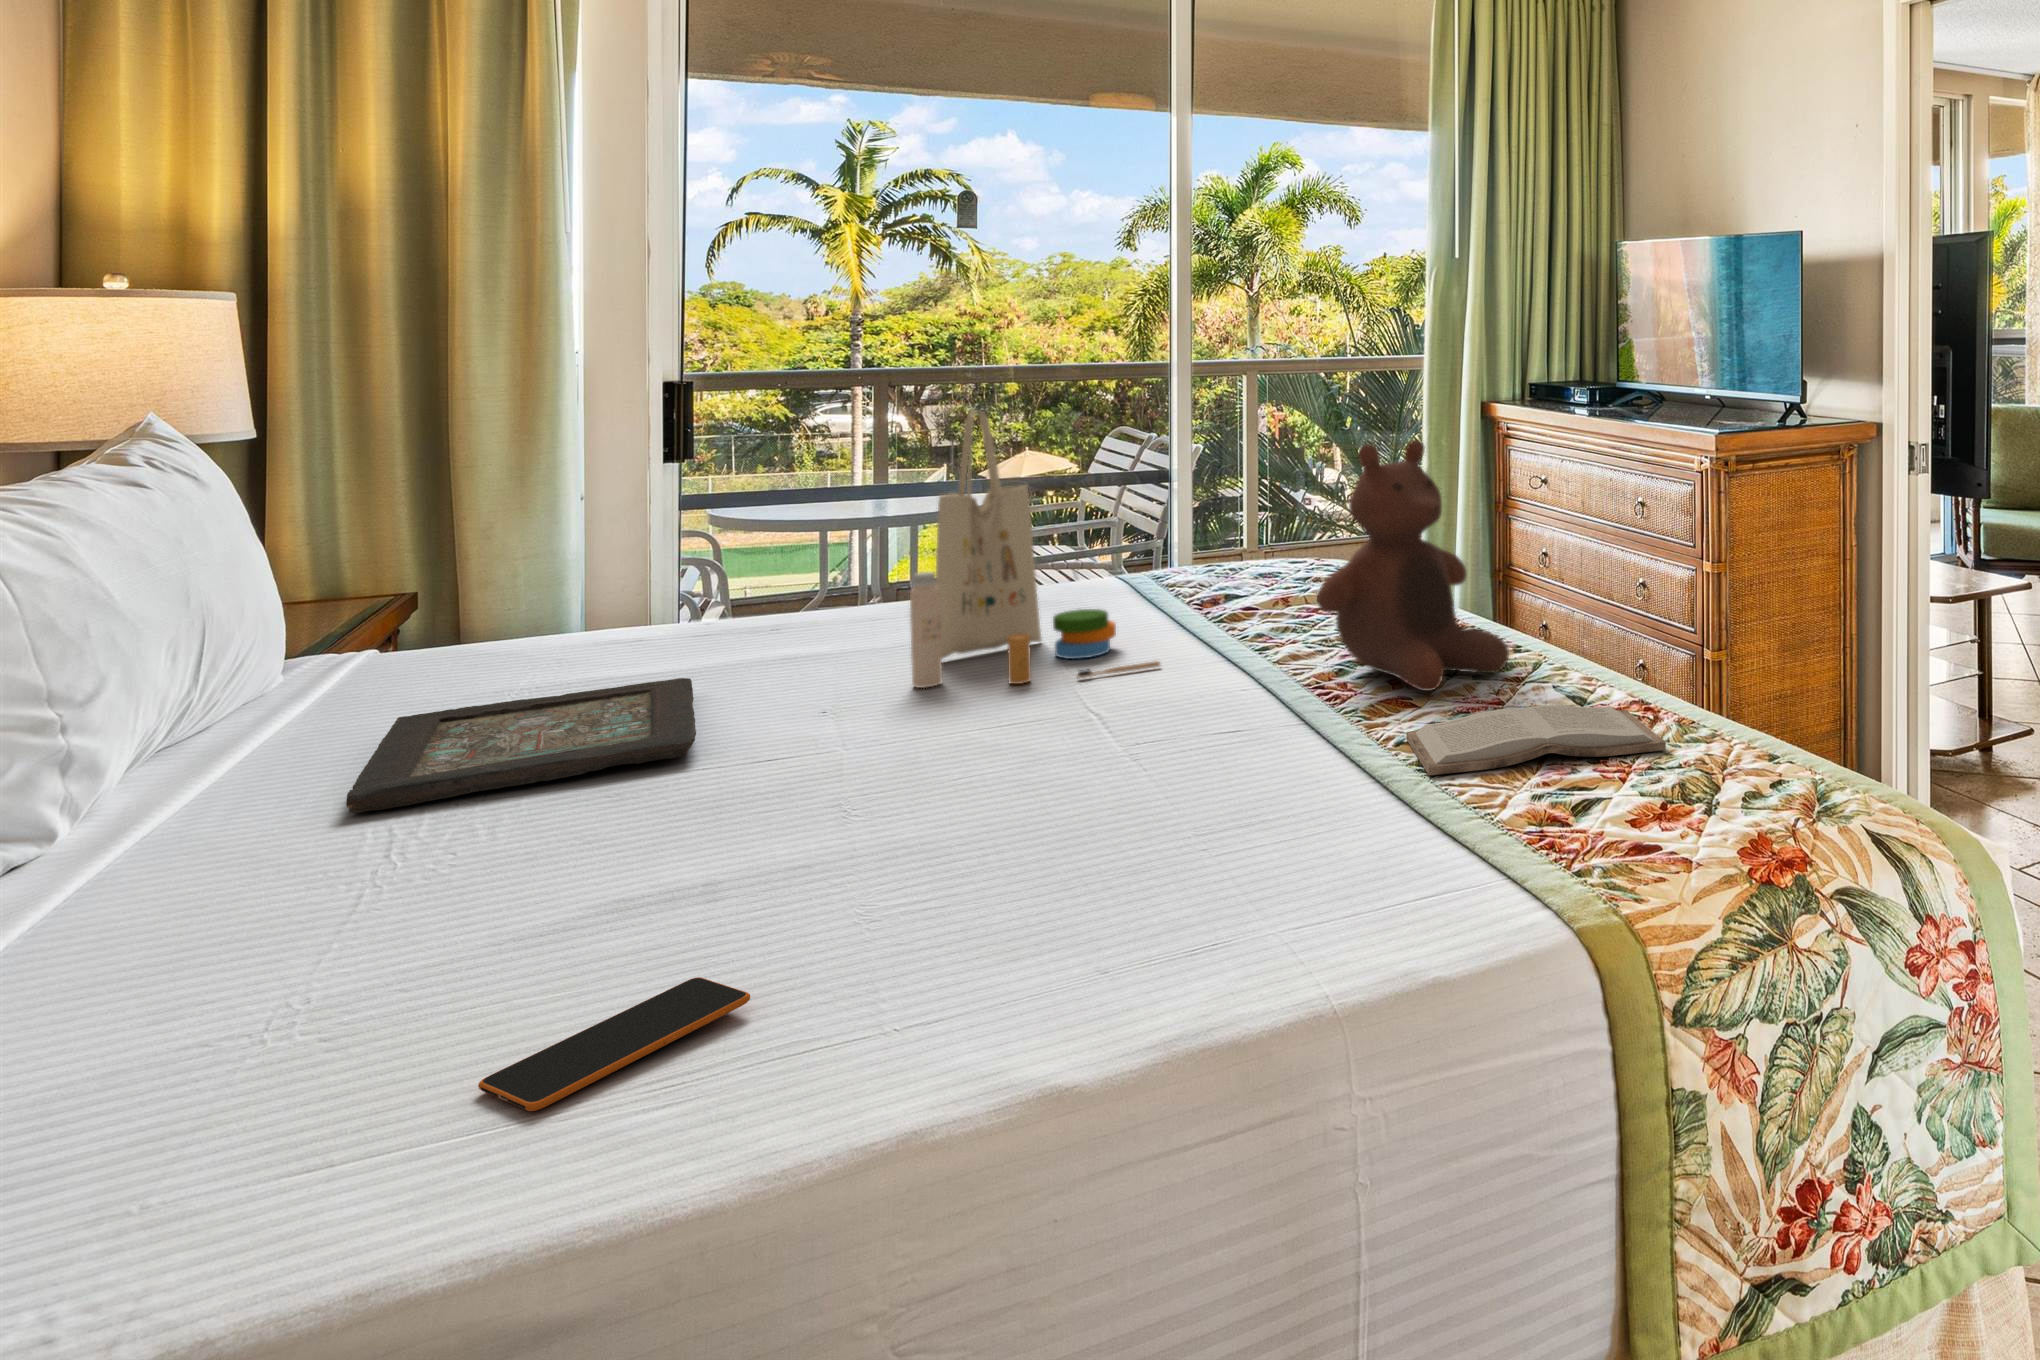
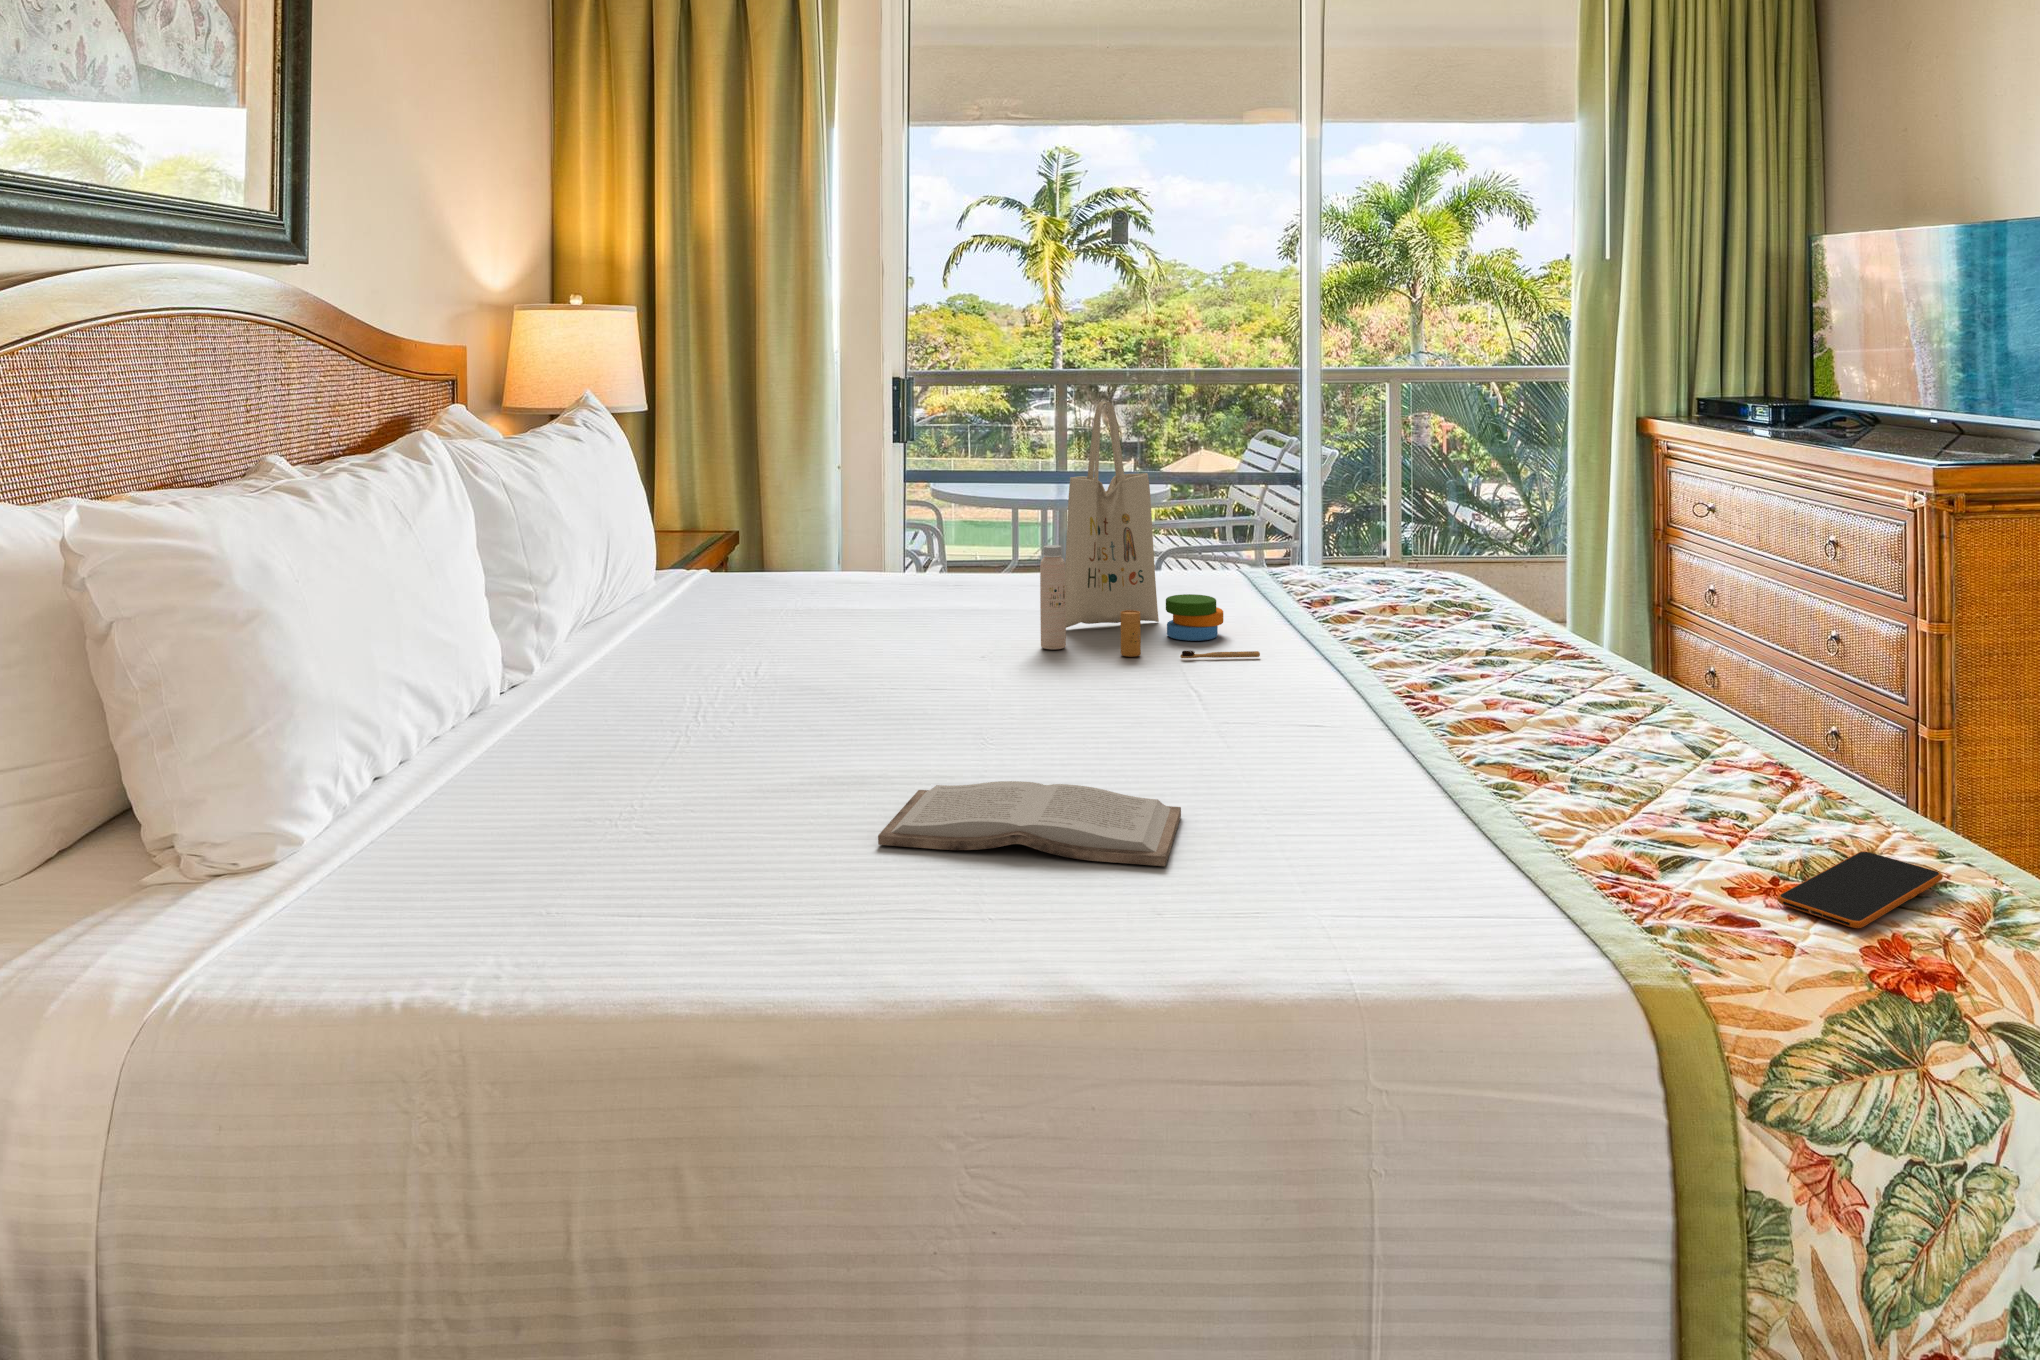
stuffed bear: present [1317,439,1509,691] -> none [1410,448,1625,716]
decorative tray: present [346,678,696,813] -> none [632,617,874,689]
book: present [1406,705,1666,775] -> present [878,781,1181,866]
smartphone: present [478,977,750,1111] -> present [1777,851,1943,928]

